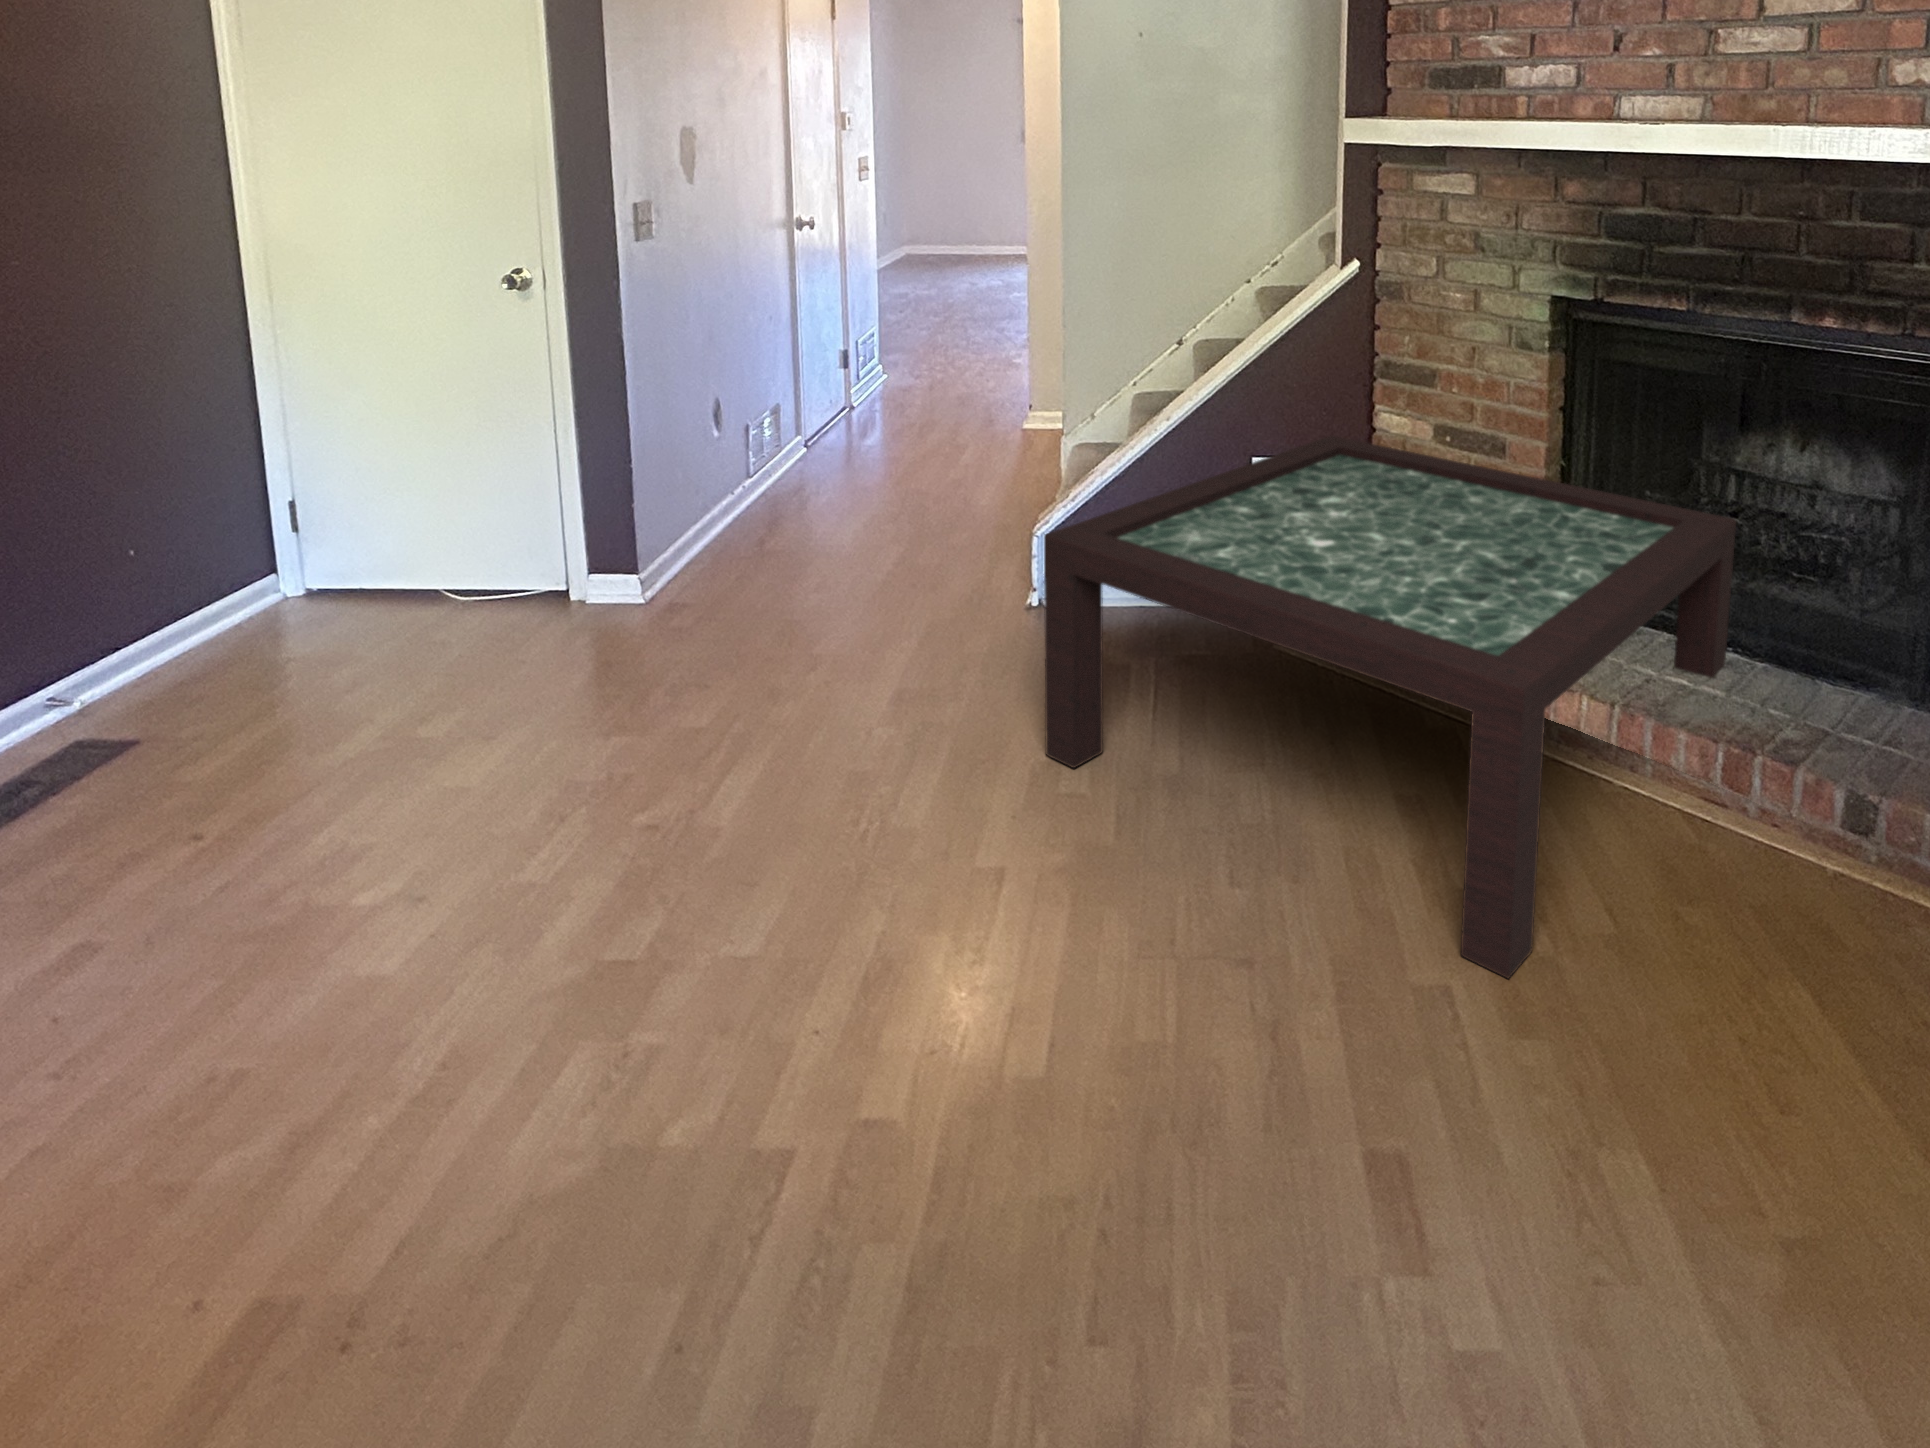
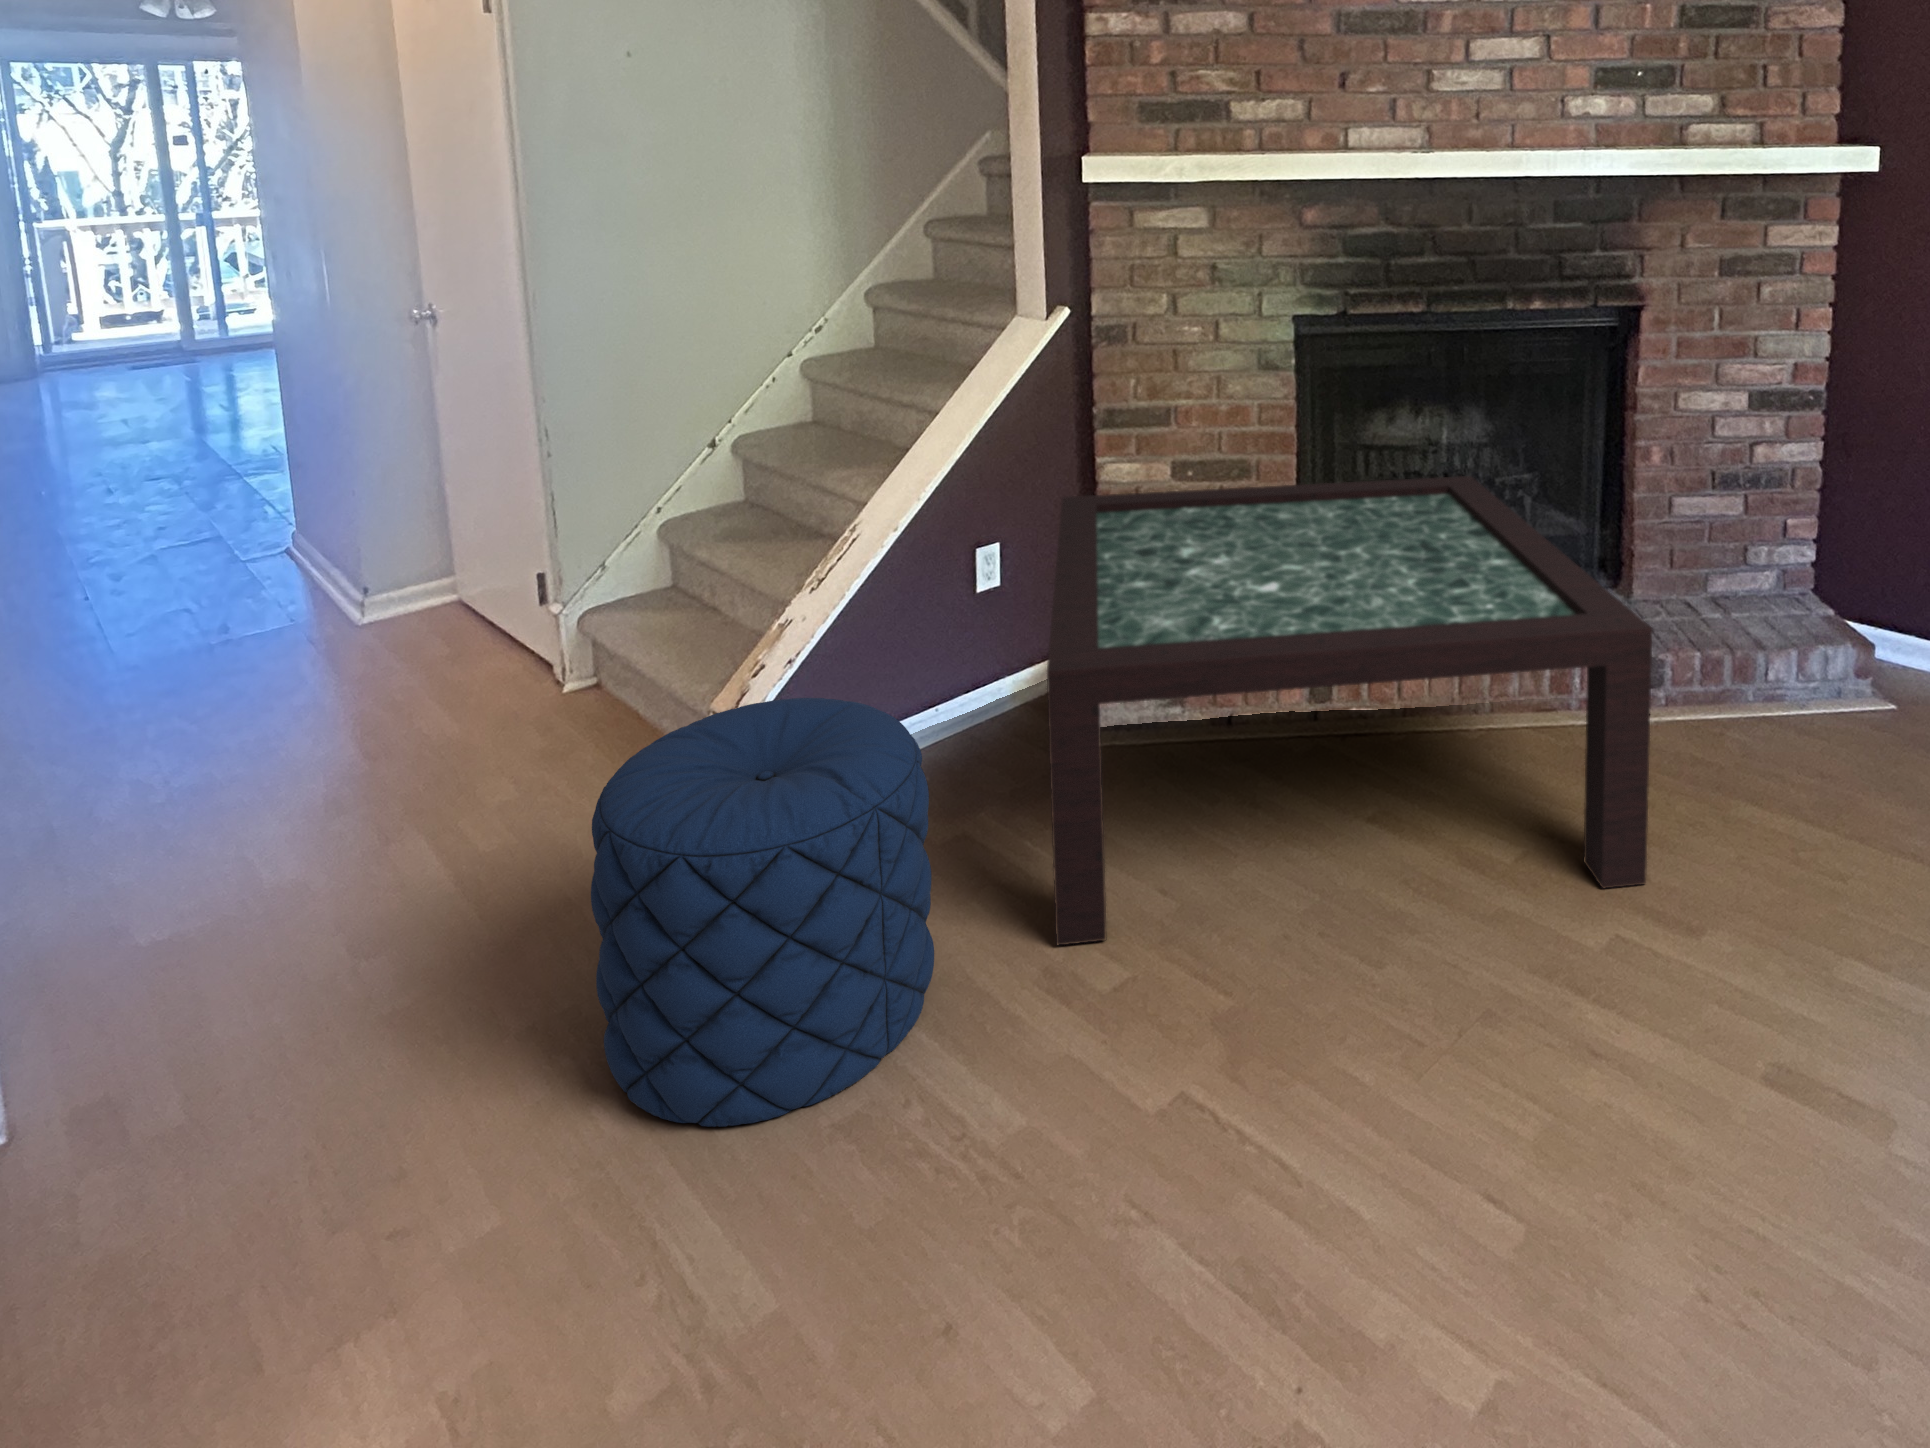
pouf: none [771,501,991,761] -> present [591,698,934,1127]

